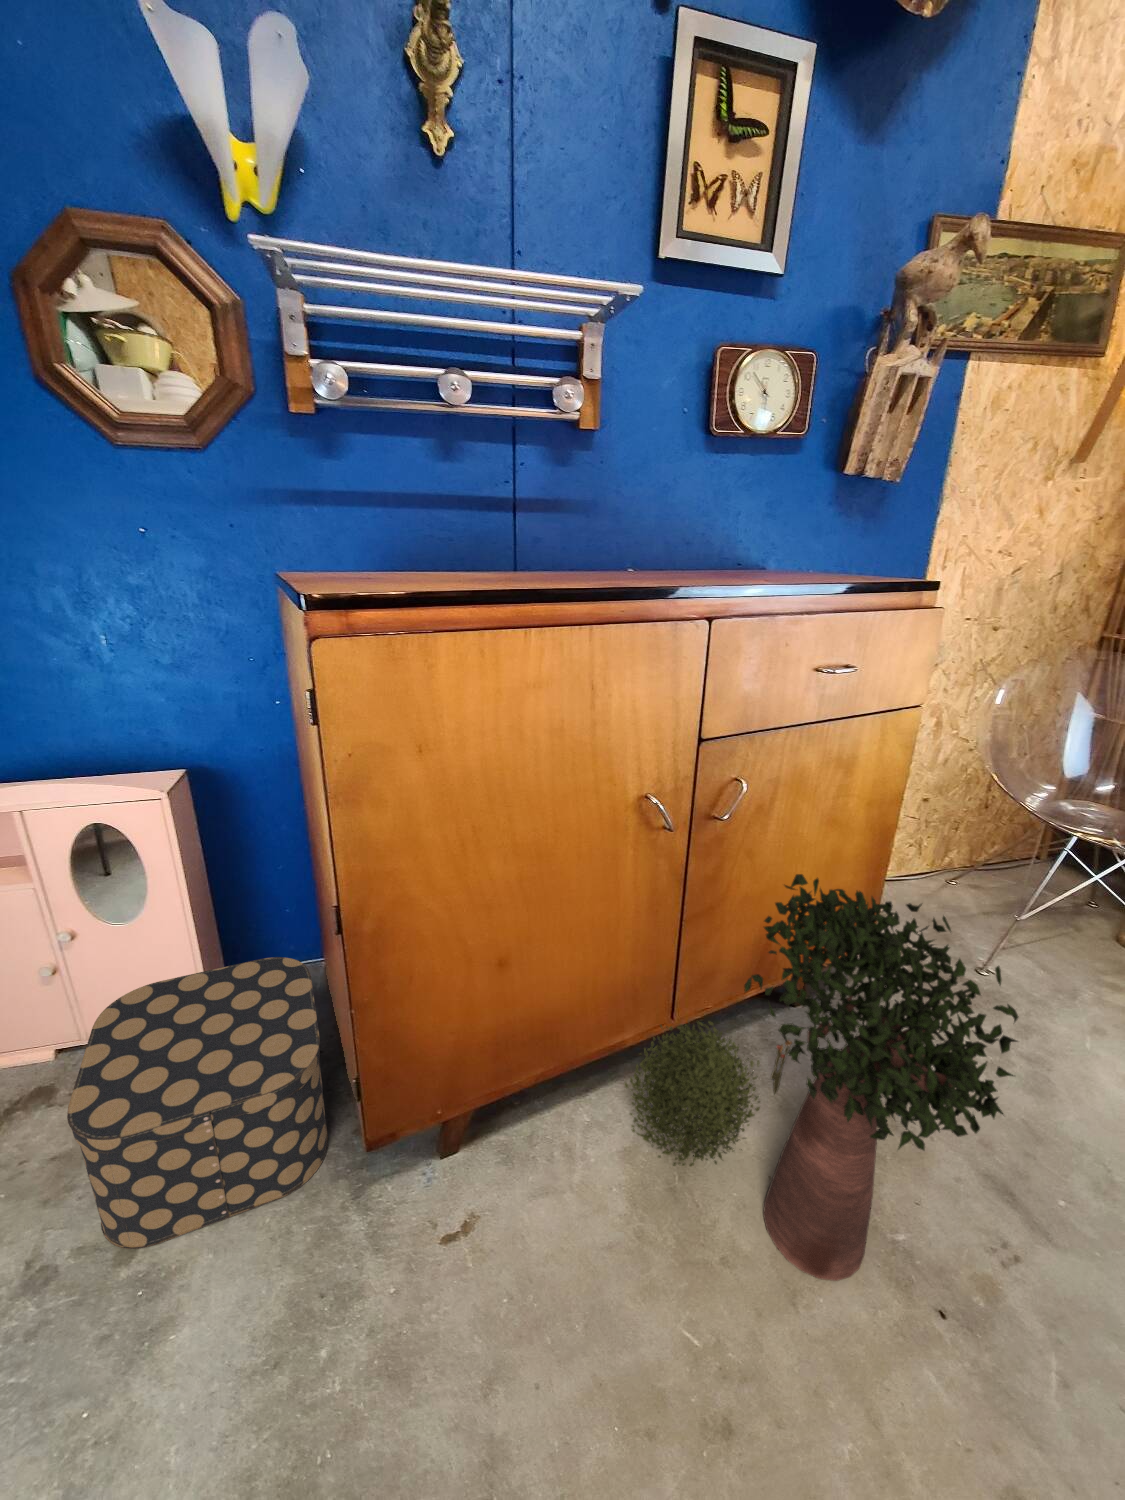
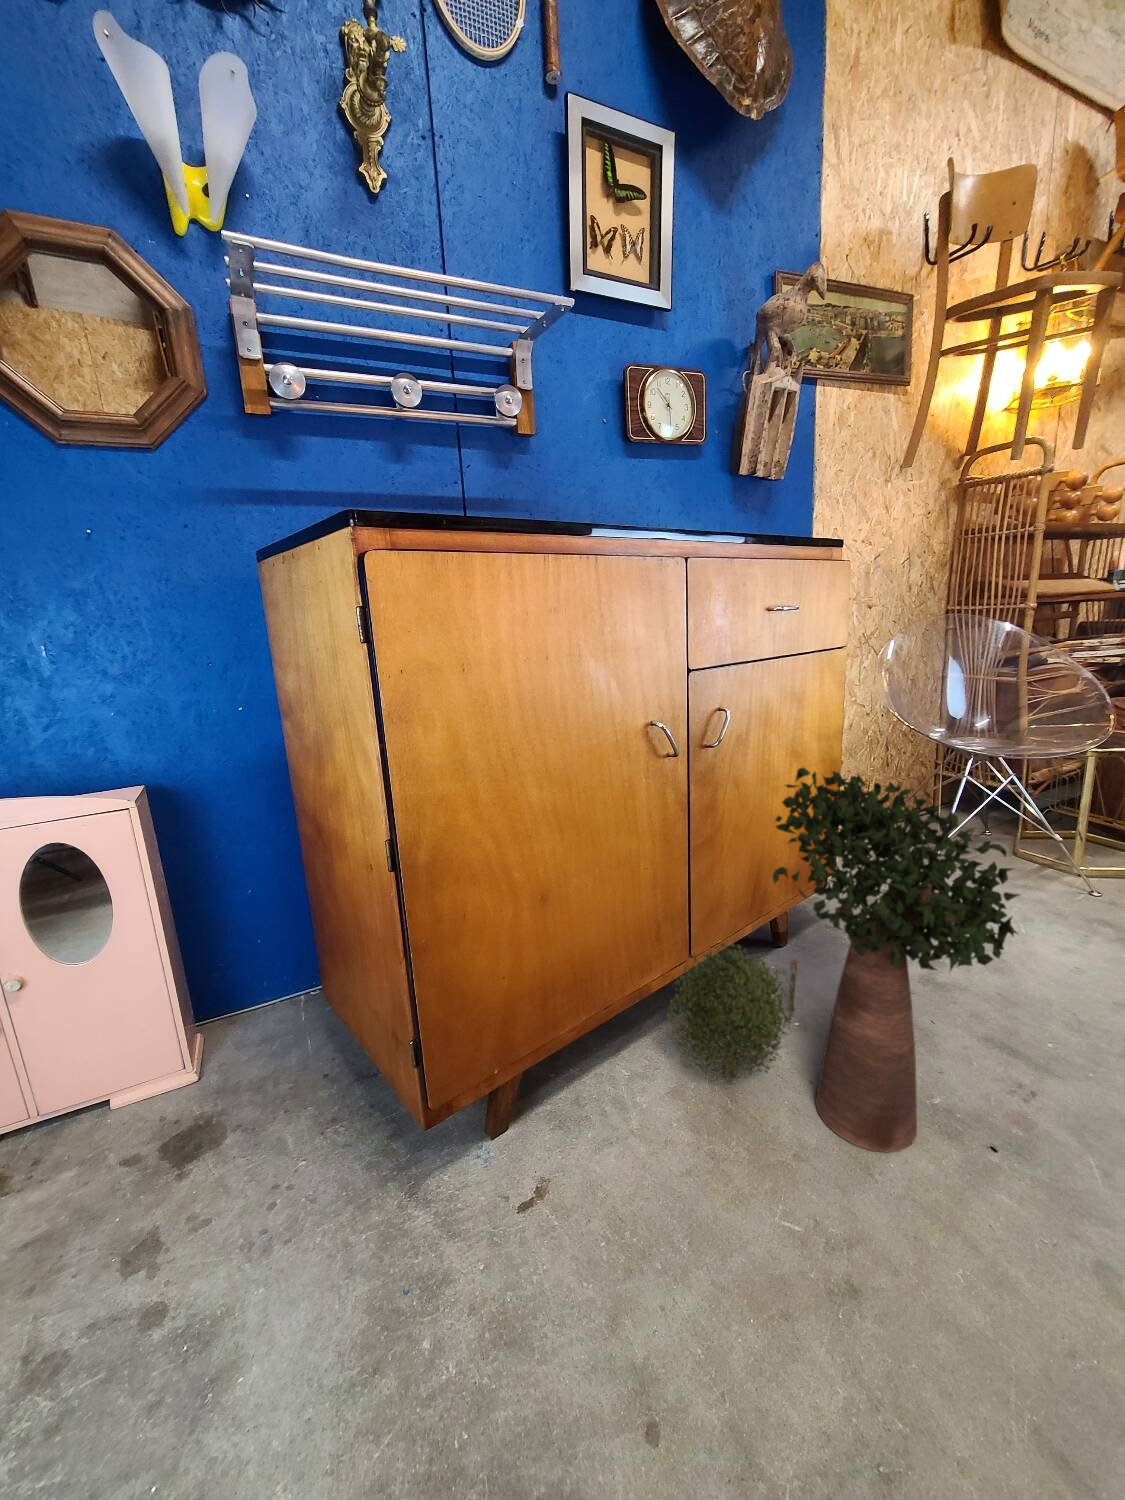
storage box: present [67,957,328,1249] -> none [72,967,366,1310]

